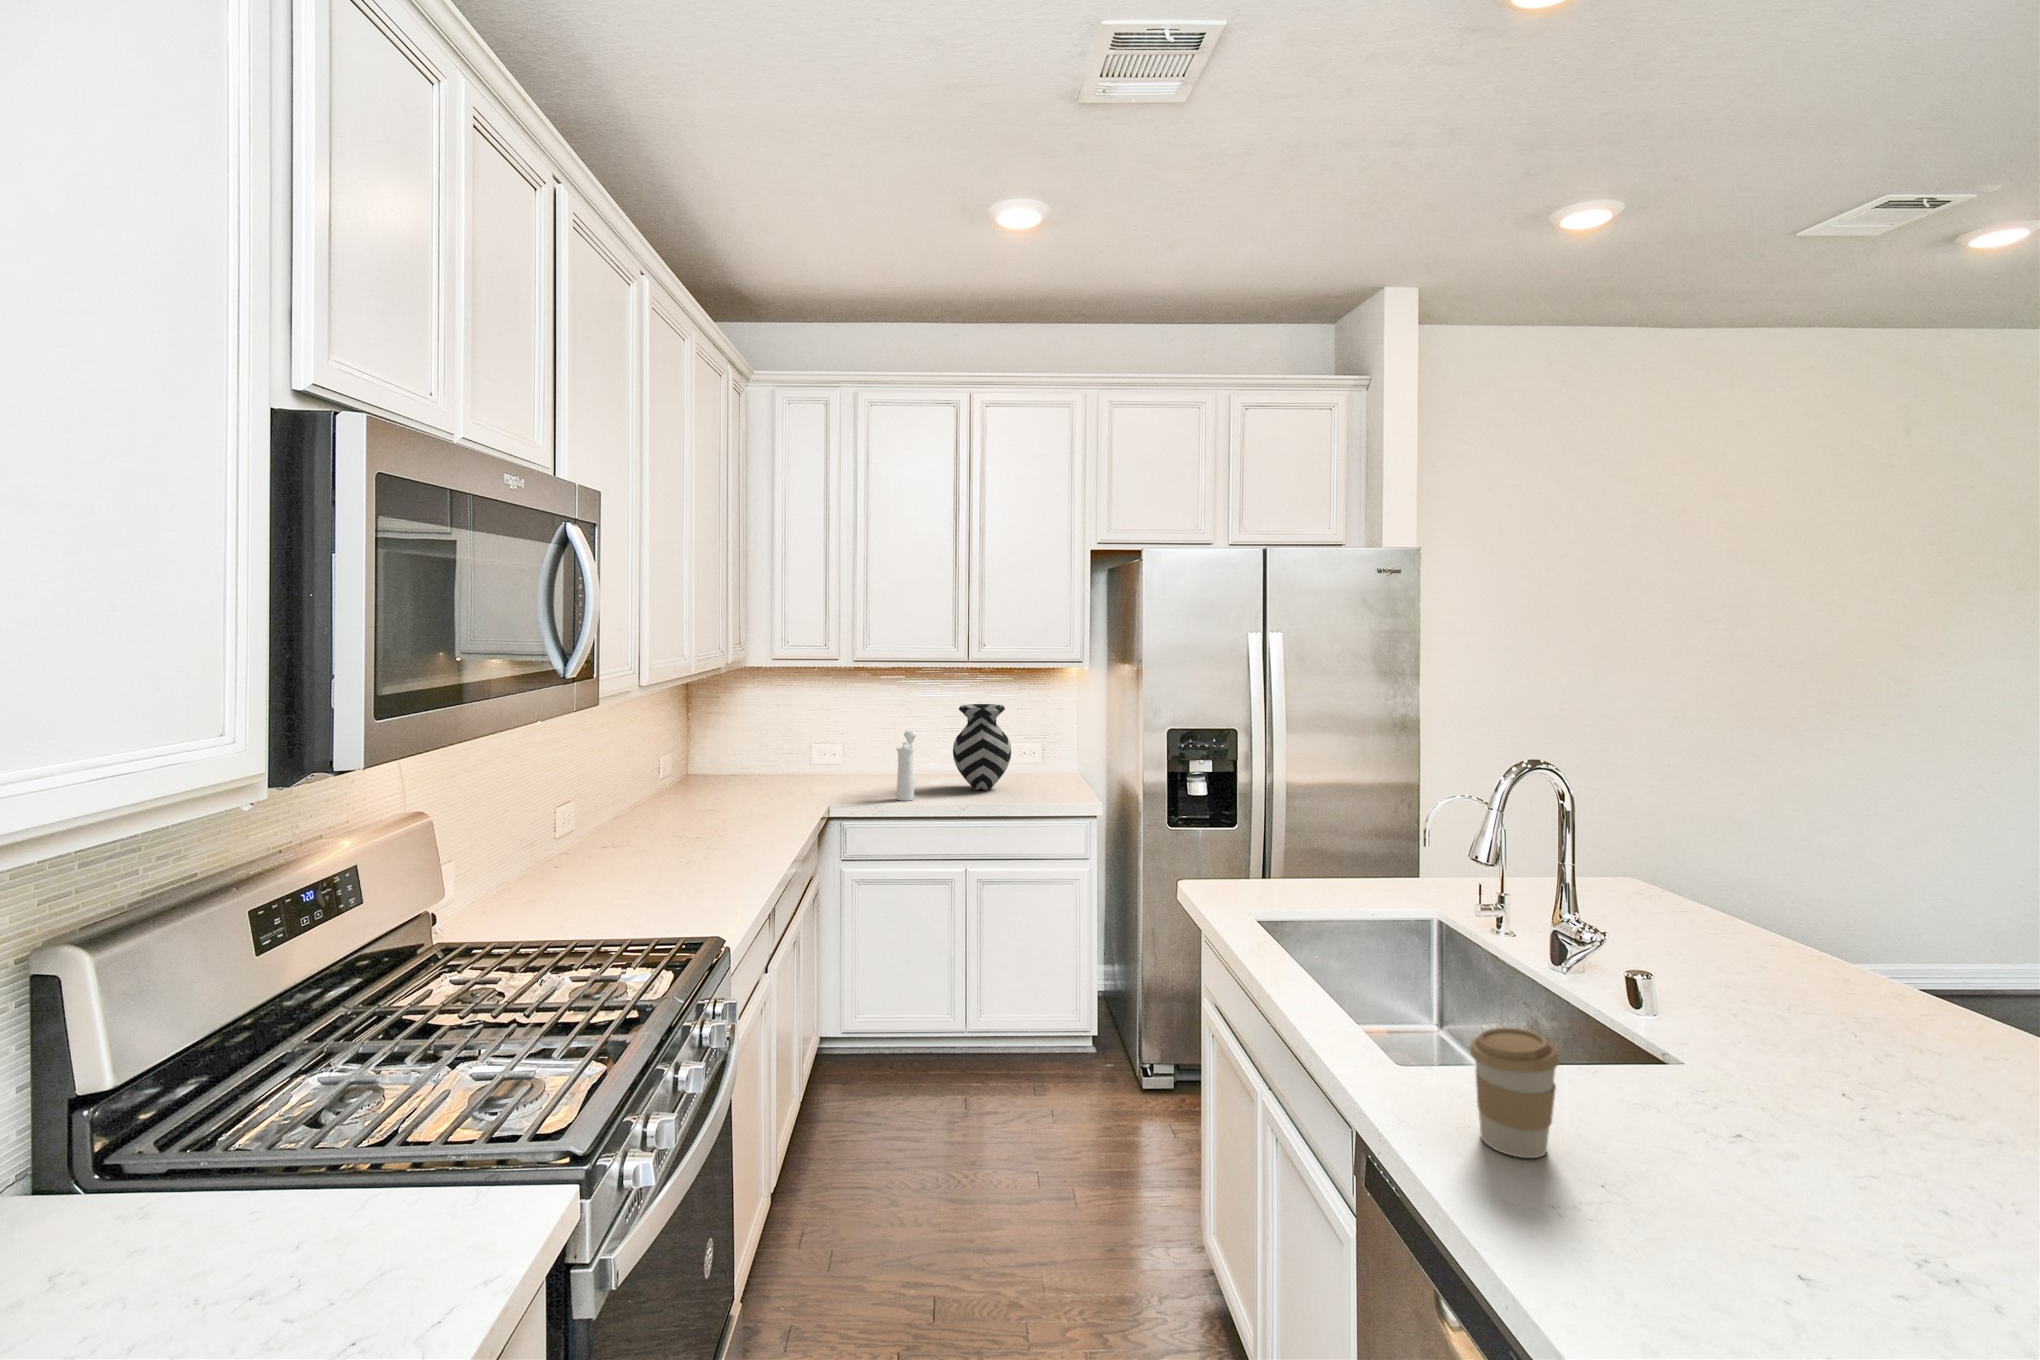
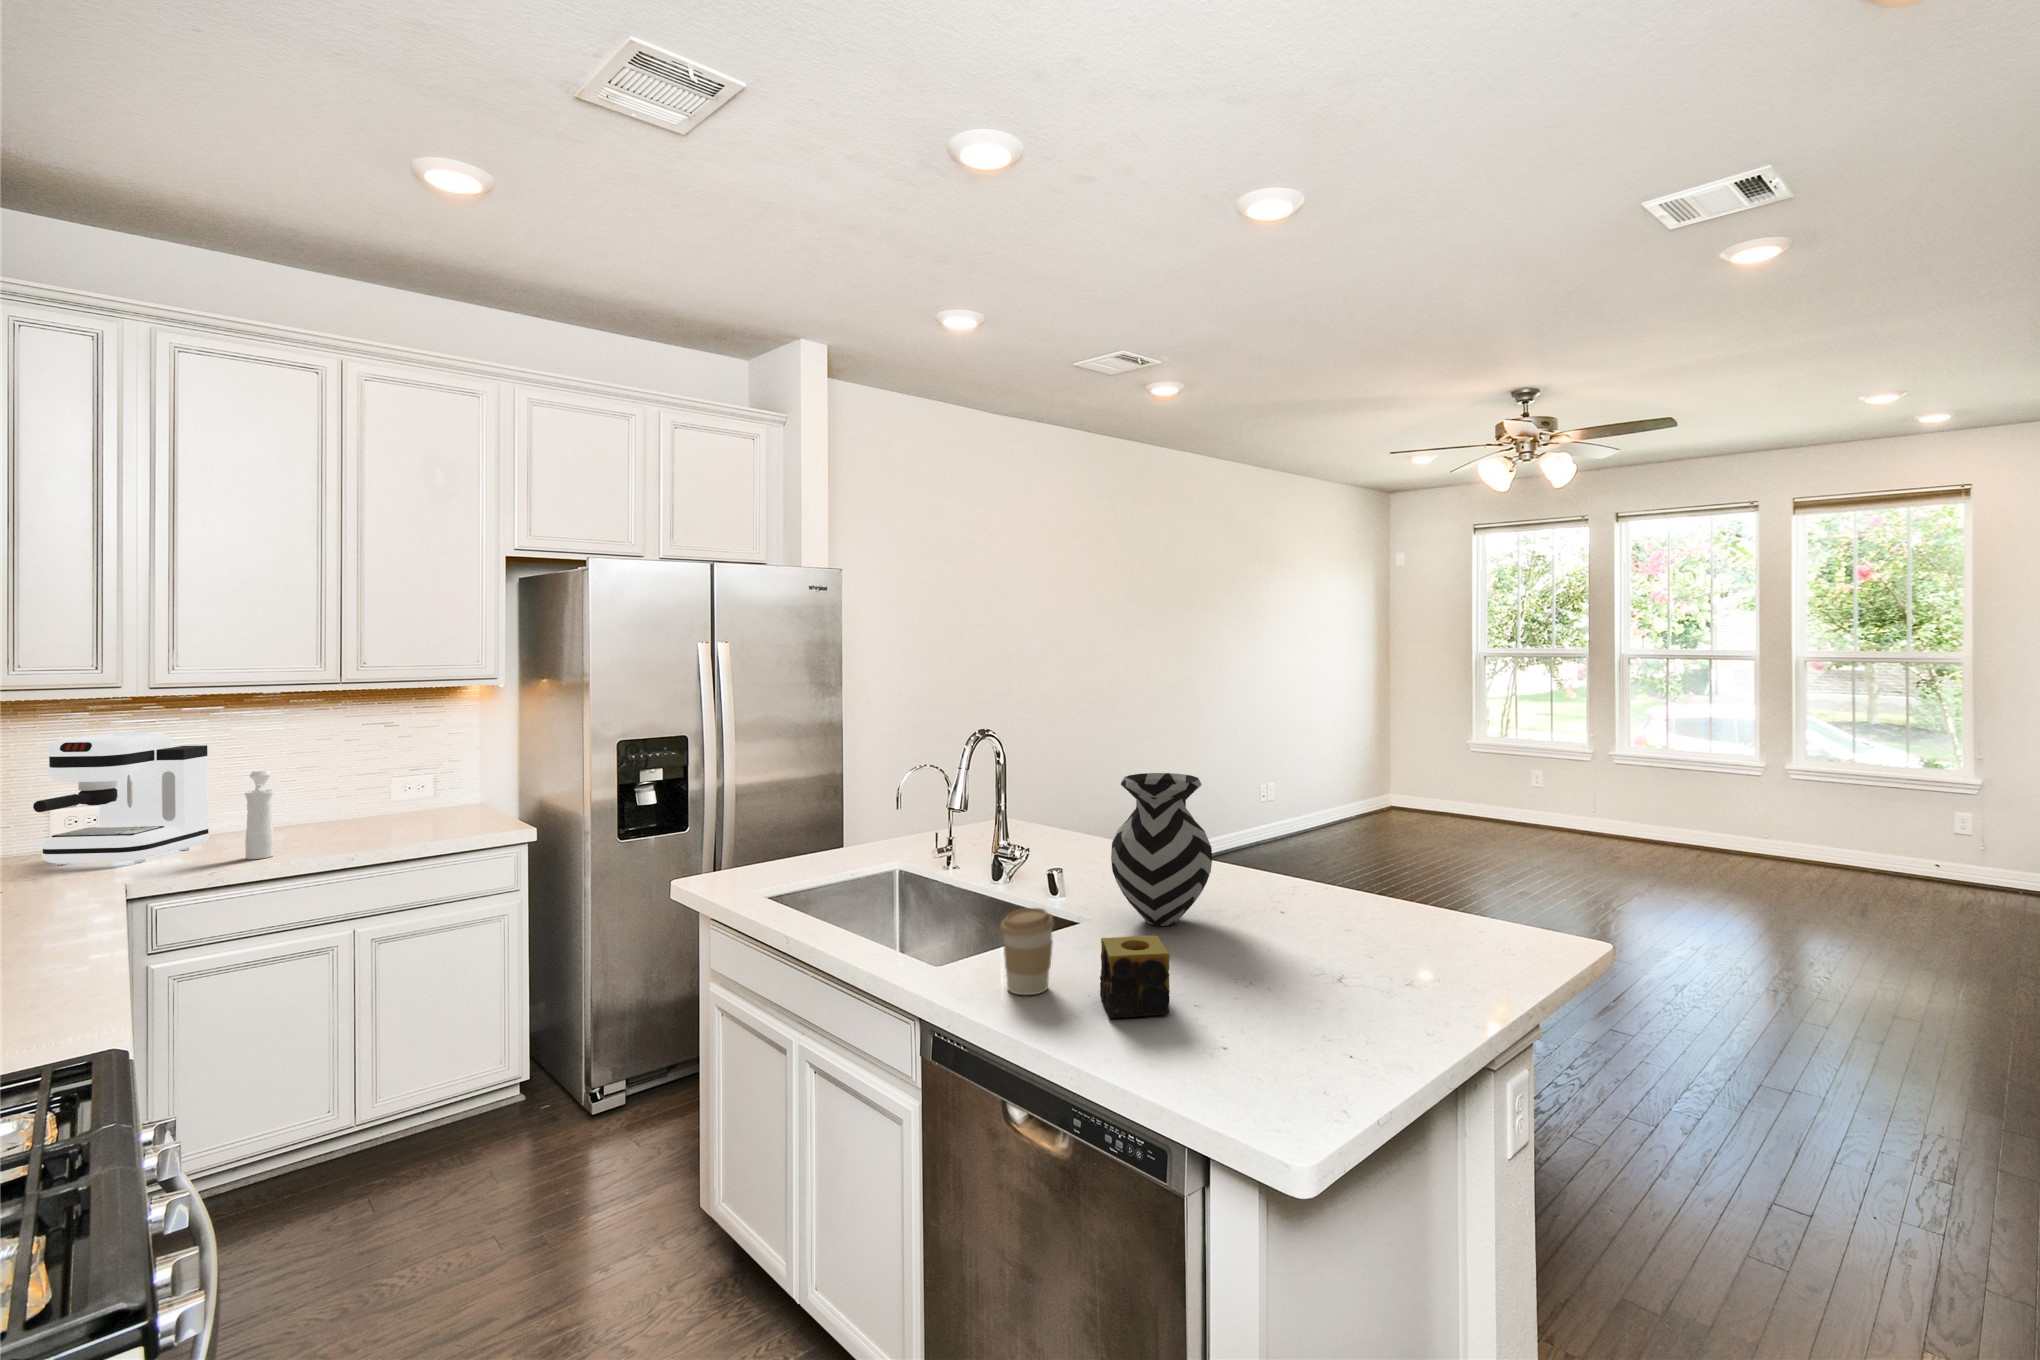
coffee maker: none [790,695,886,792] -> present [33,733,209,865]
vase: present [953,704,1011,790] -> present [1111,773,1212,926]
candle: none [1622,1111,1750,1280] -> present [1100,936,1170,1018]

